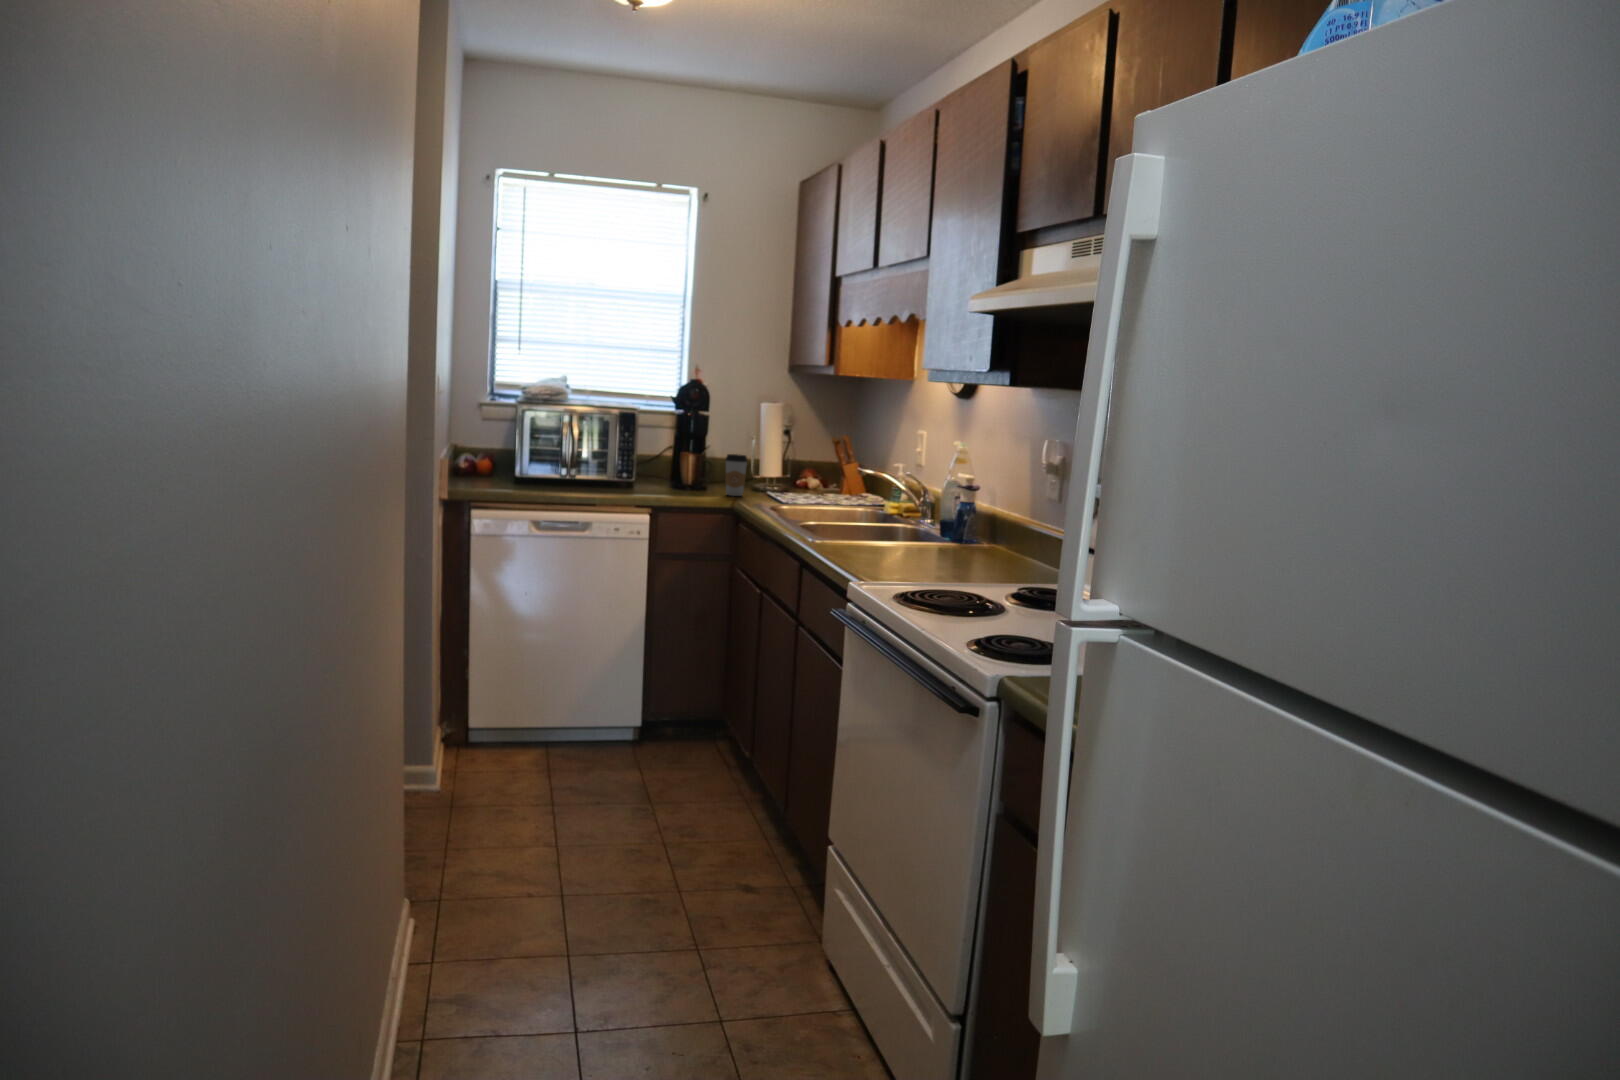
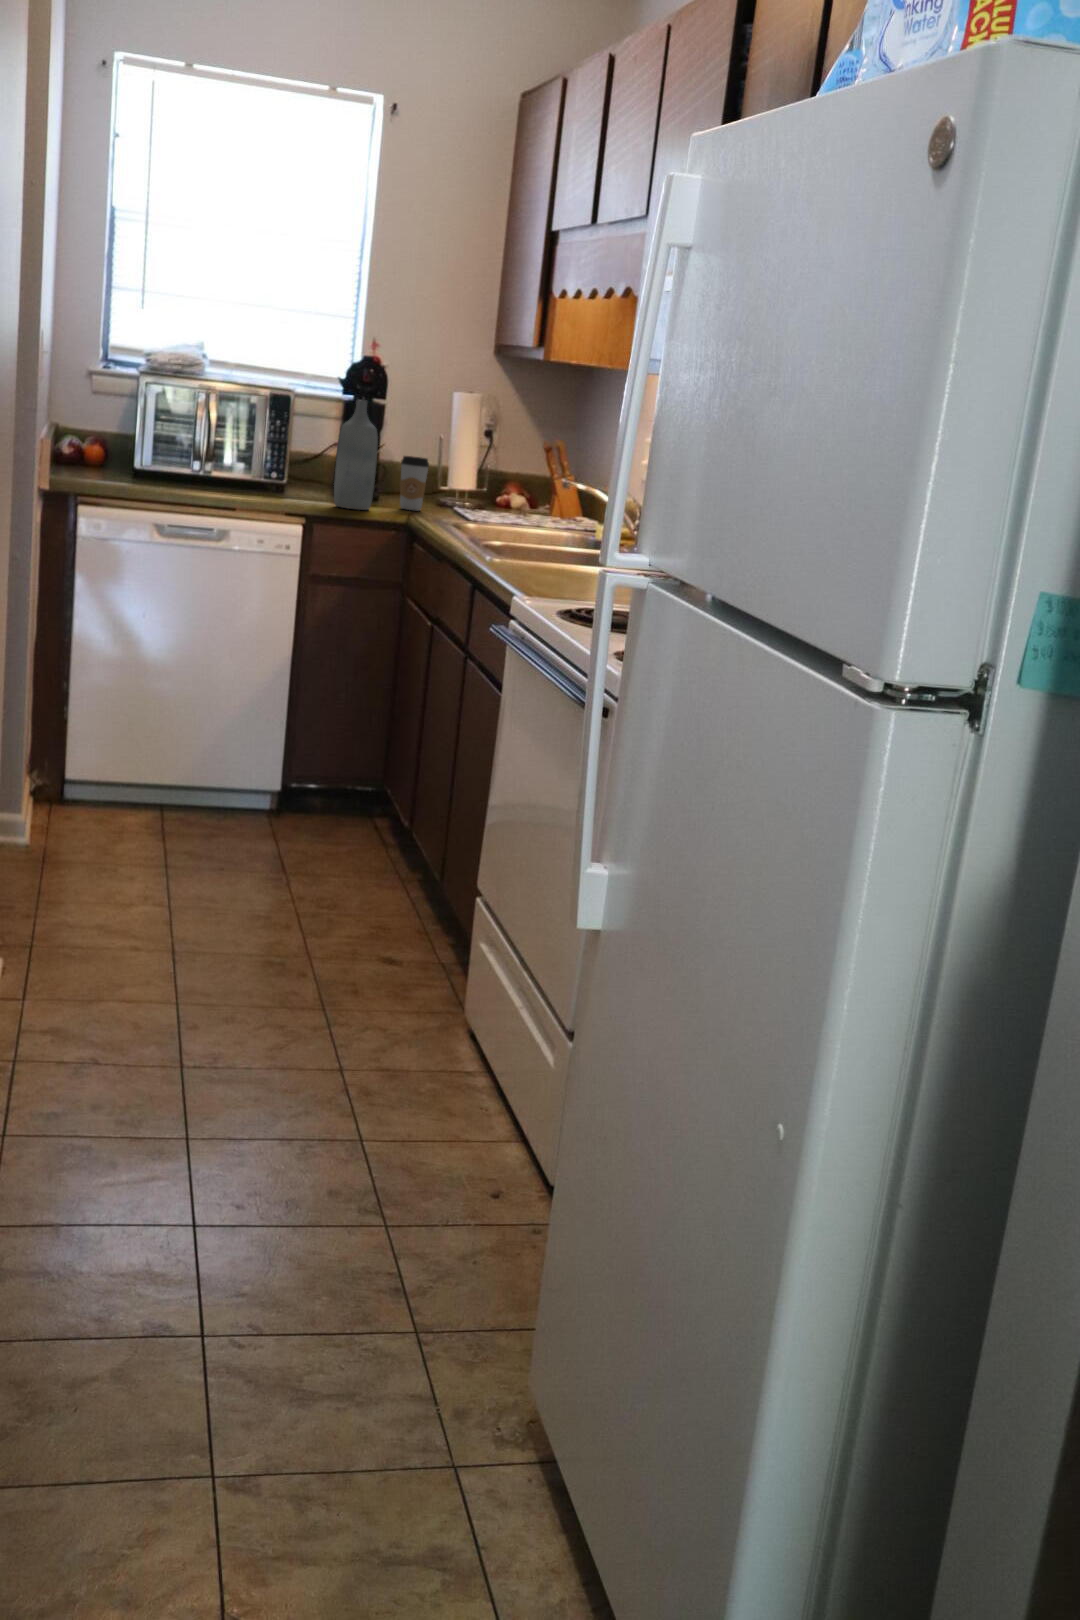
bottle: none [675,414,707,499] -> present [334,400,378,510]

